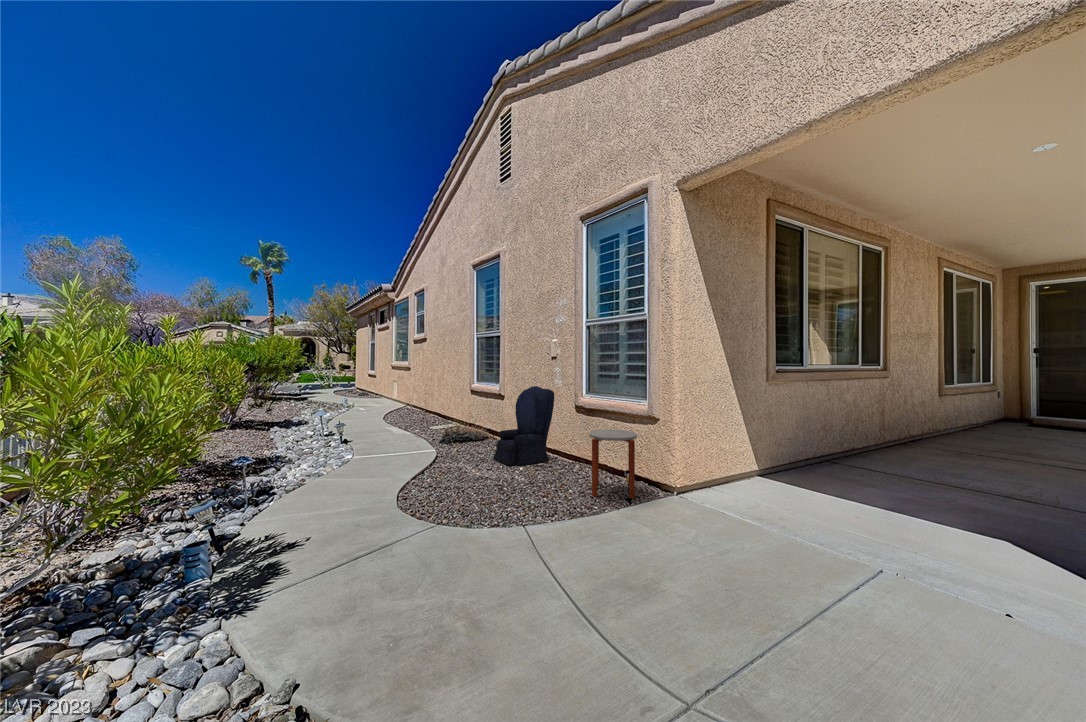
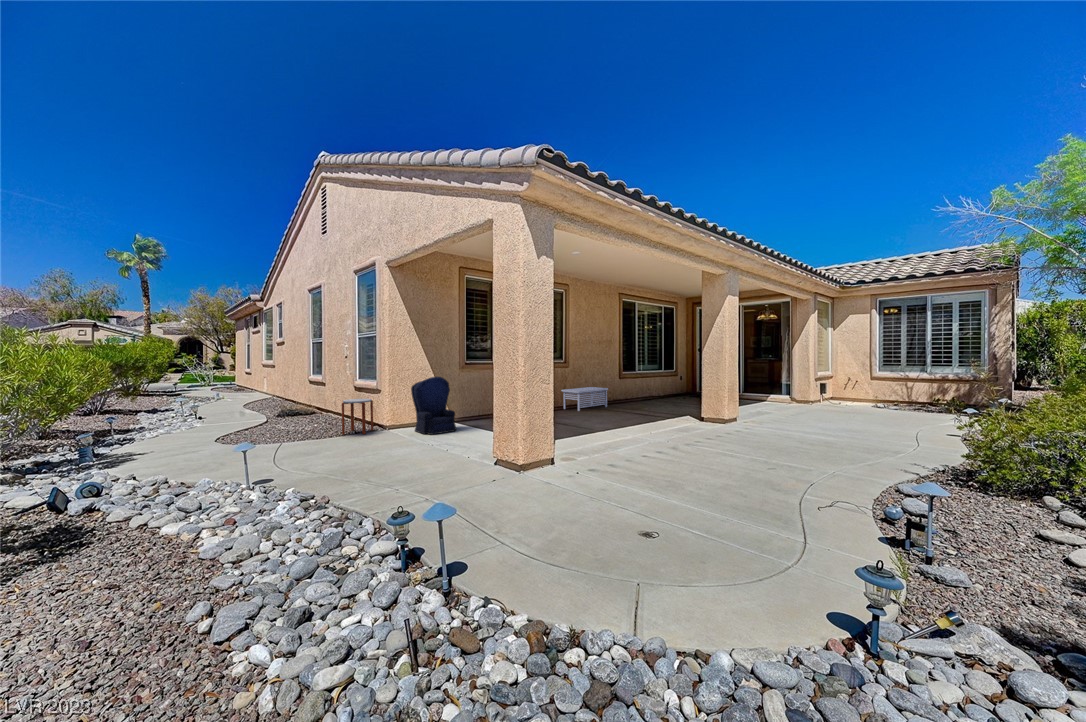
armchair: present [493,386,554,466] -> present [411,377,456,435]
storage bench: none [889,411,970,456] -> present [562,387,608,411]

